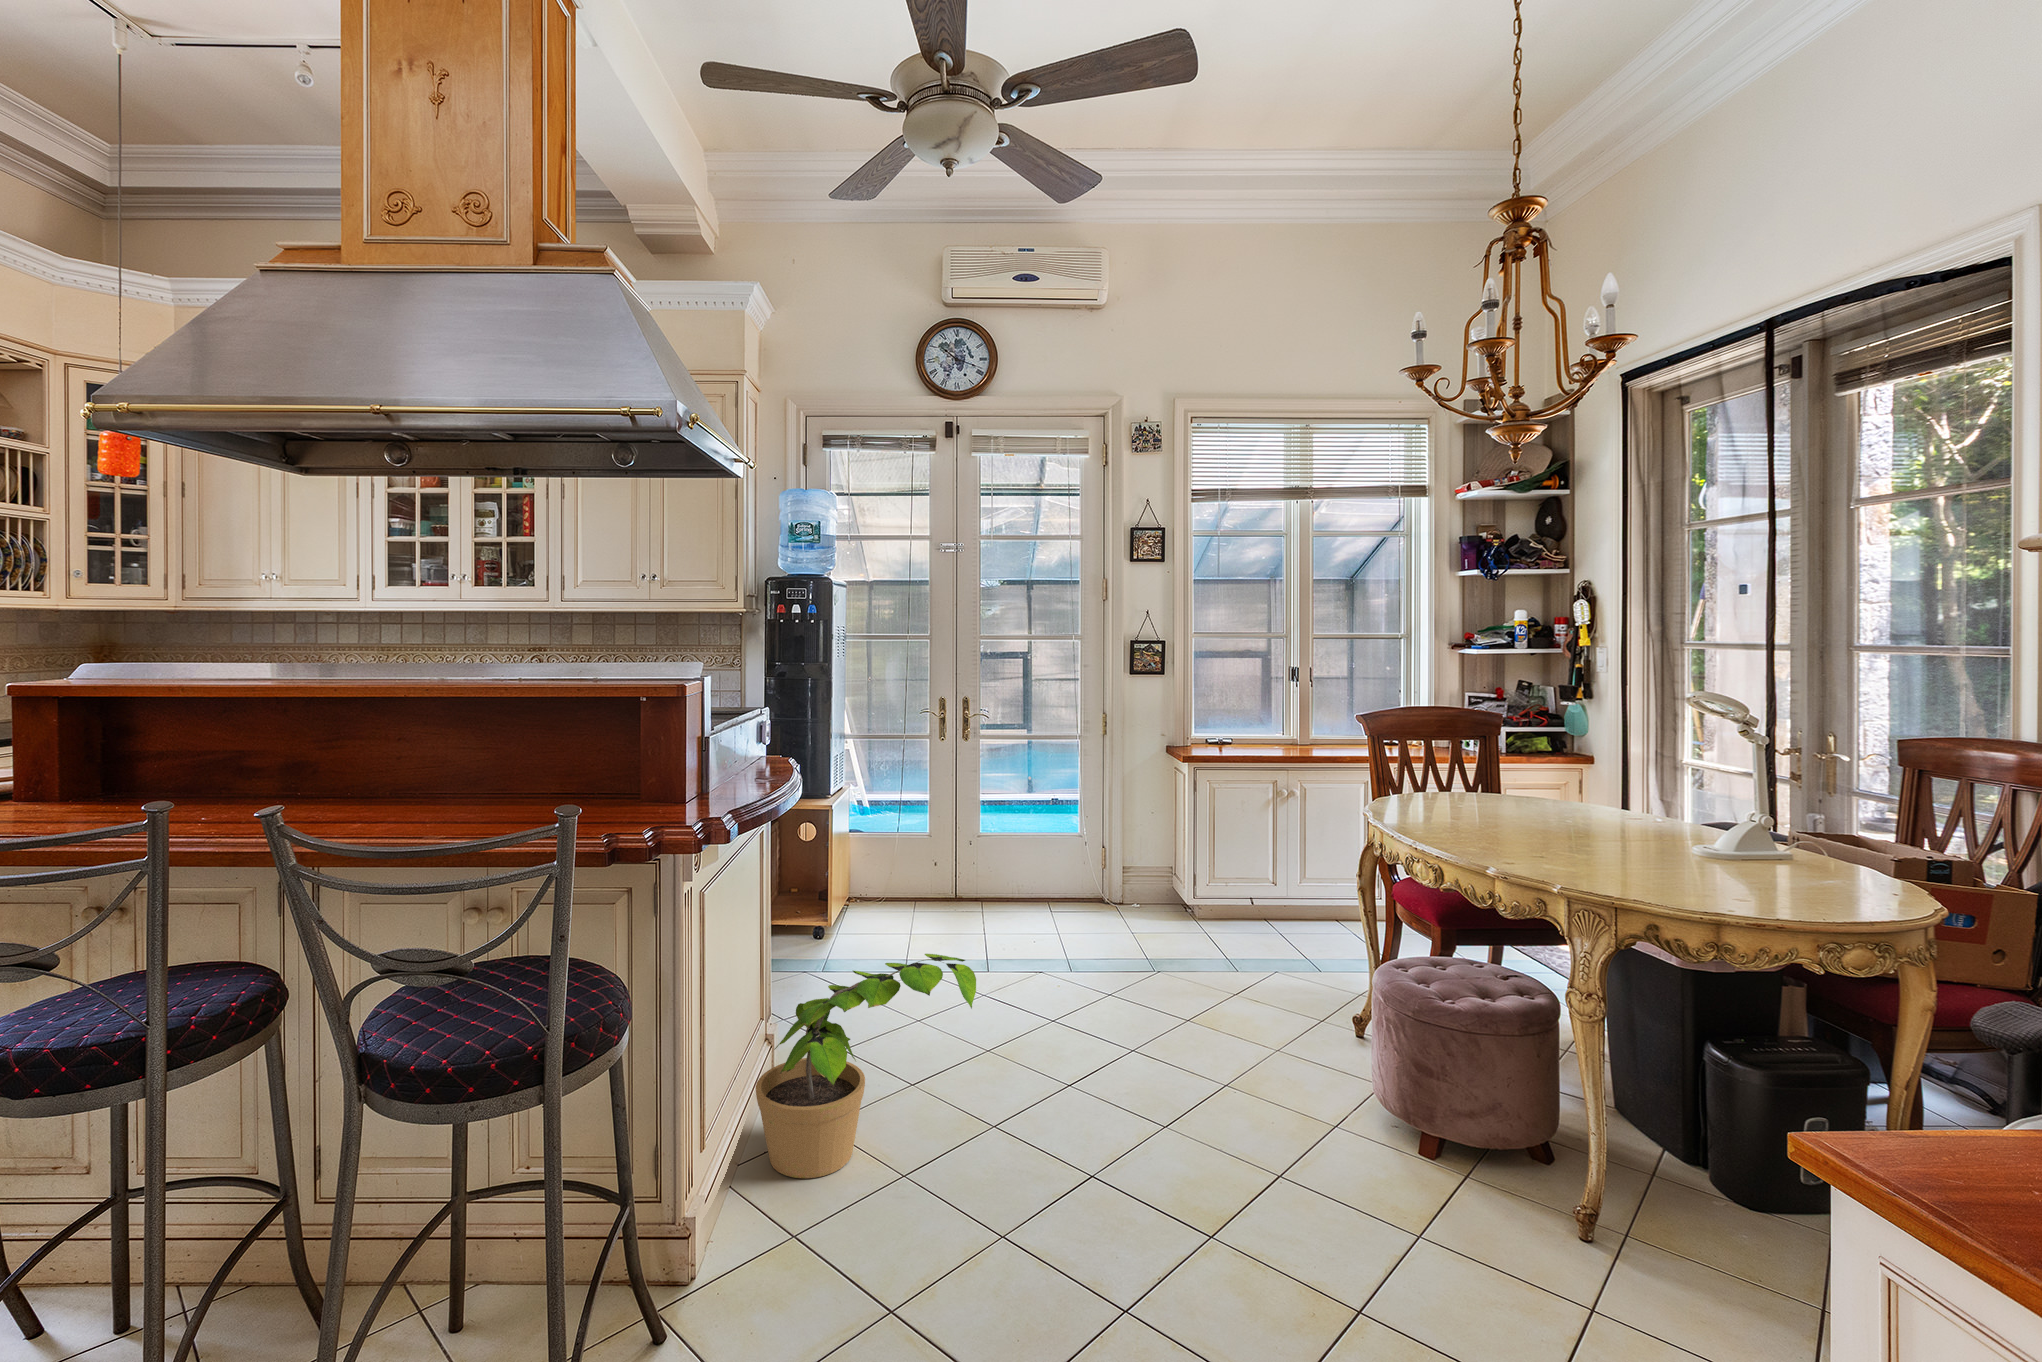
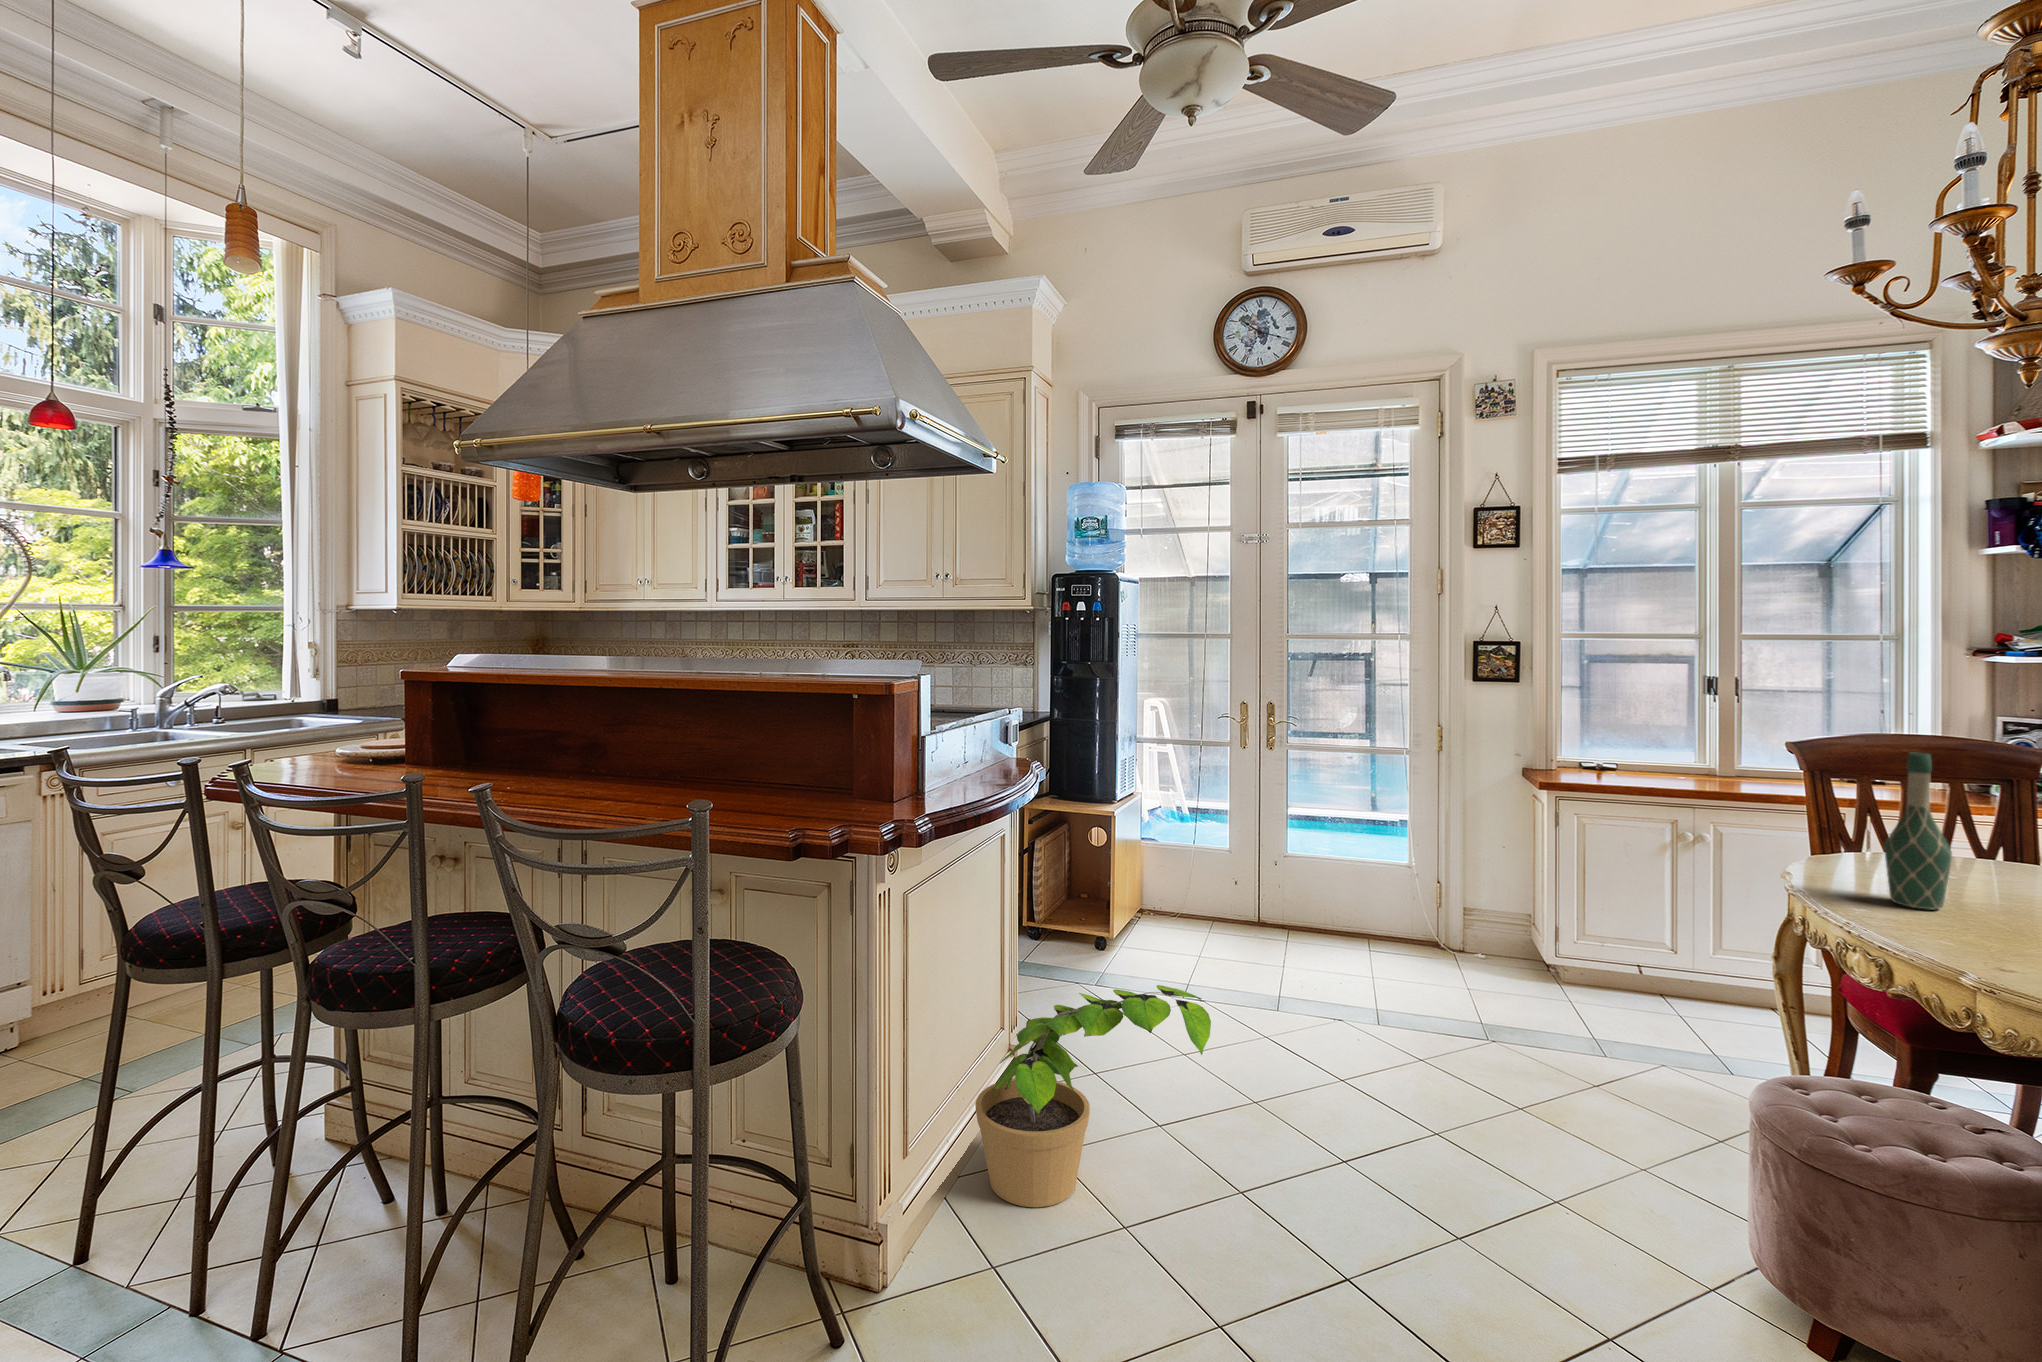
wine bottle: none [1432,718,1471,828] -> present [1884,753,1952,909]

